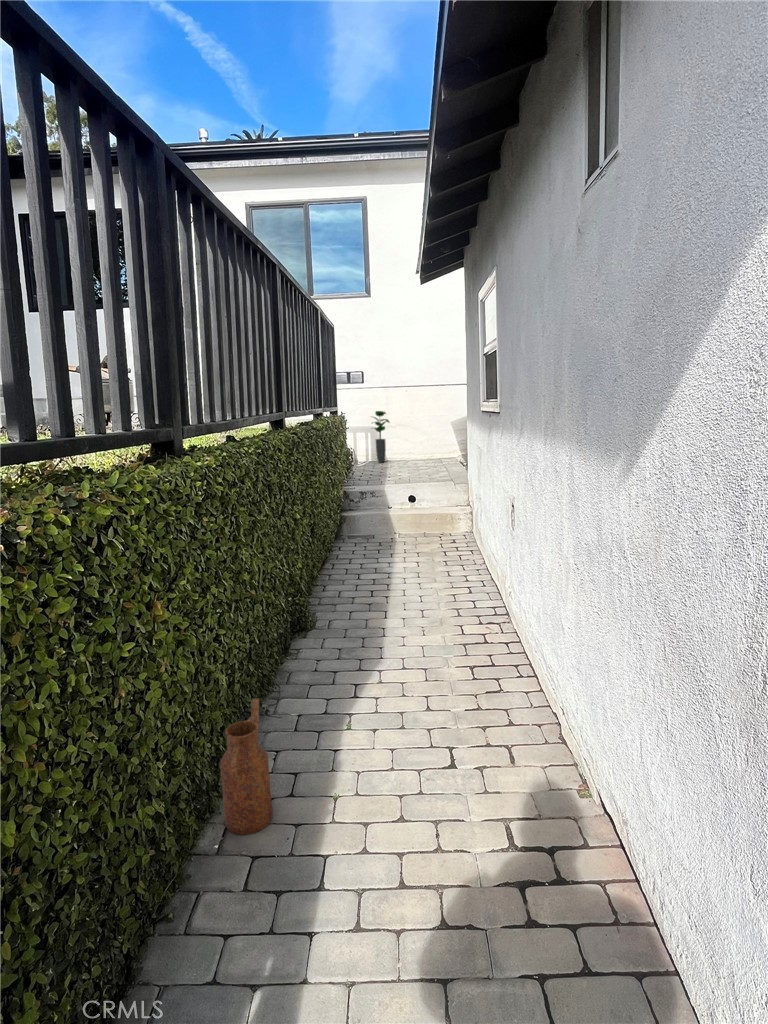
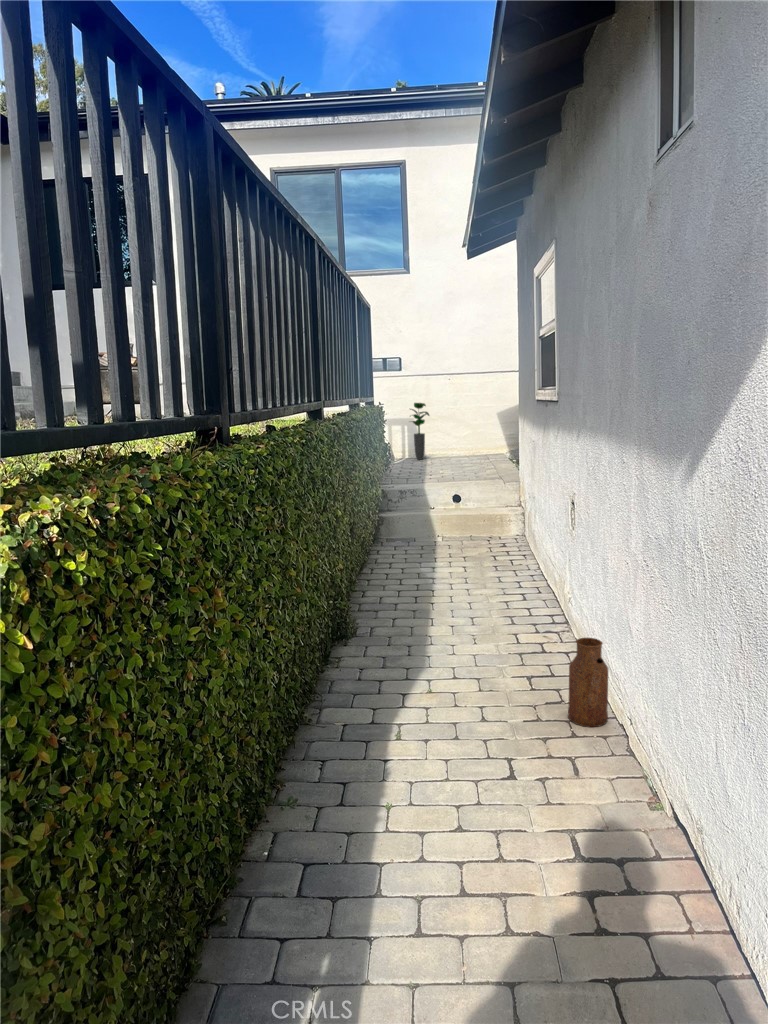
watering can: present [220,698,273,835] -> present [568,638,608,727]

